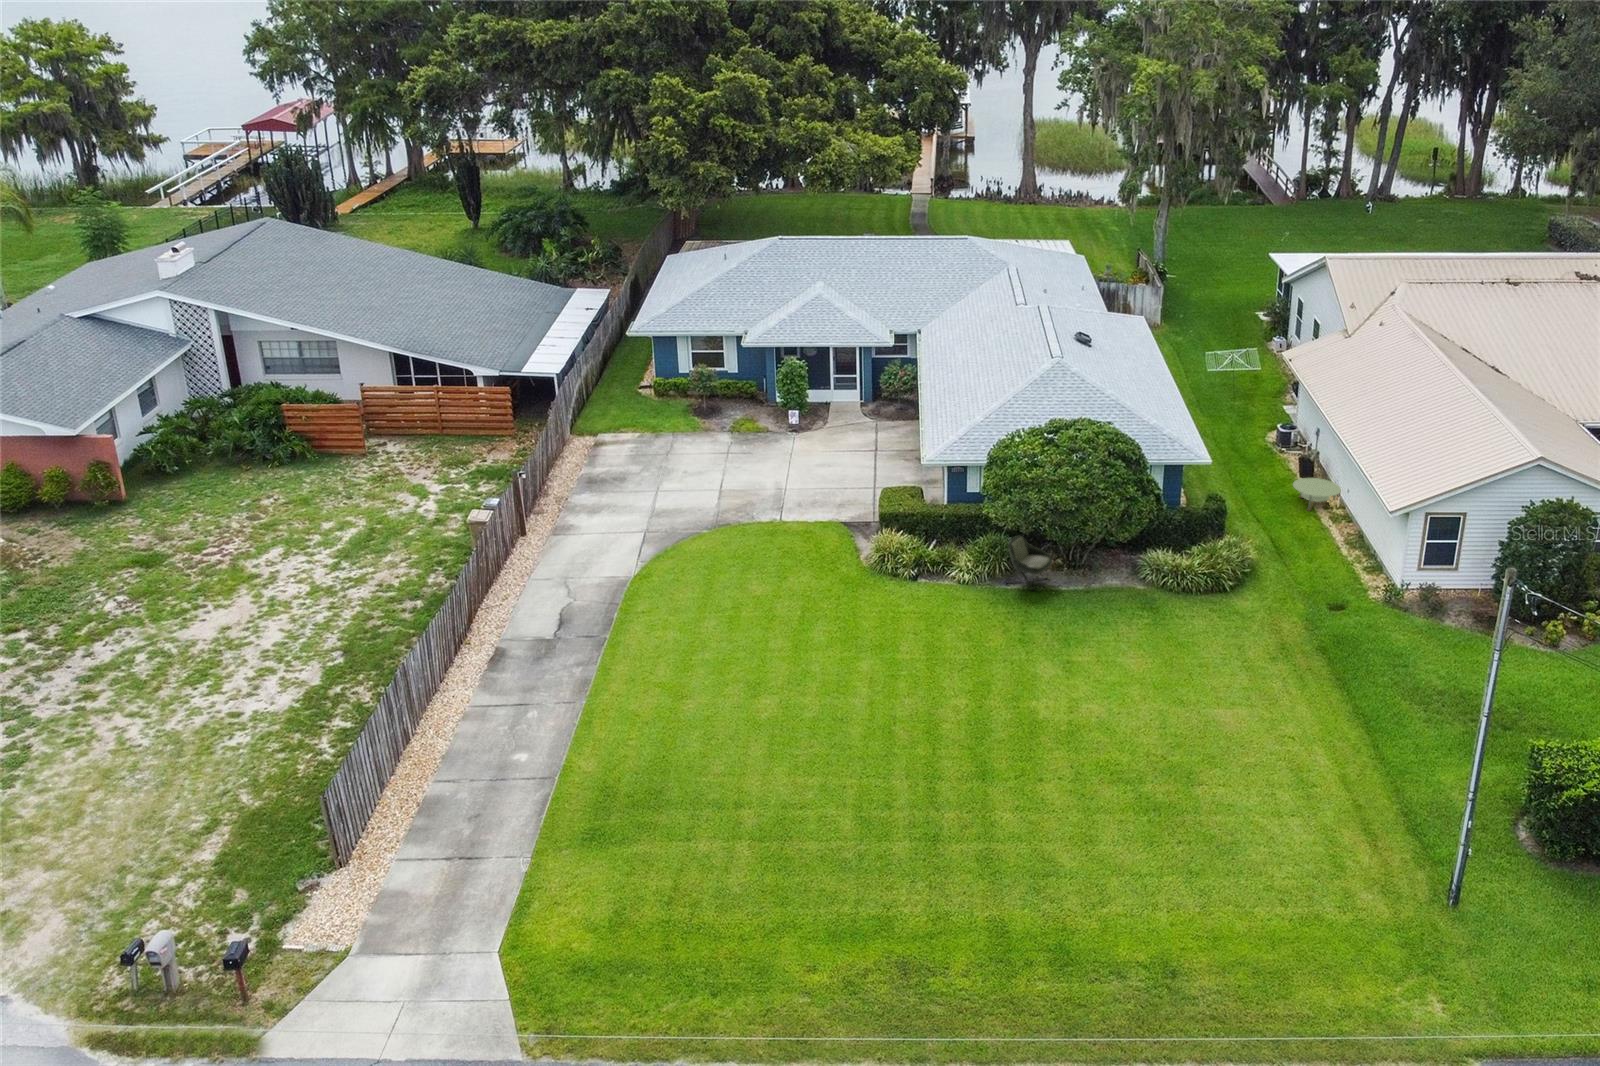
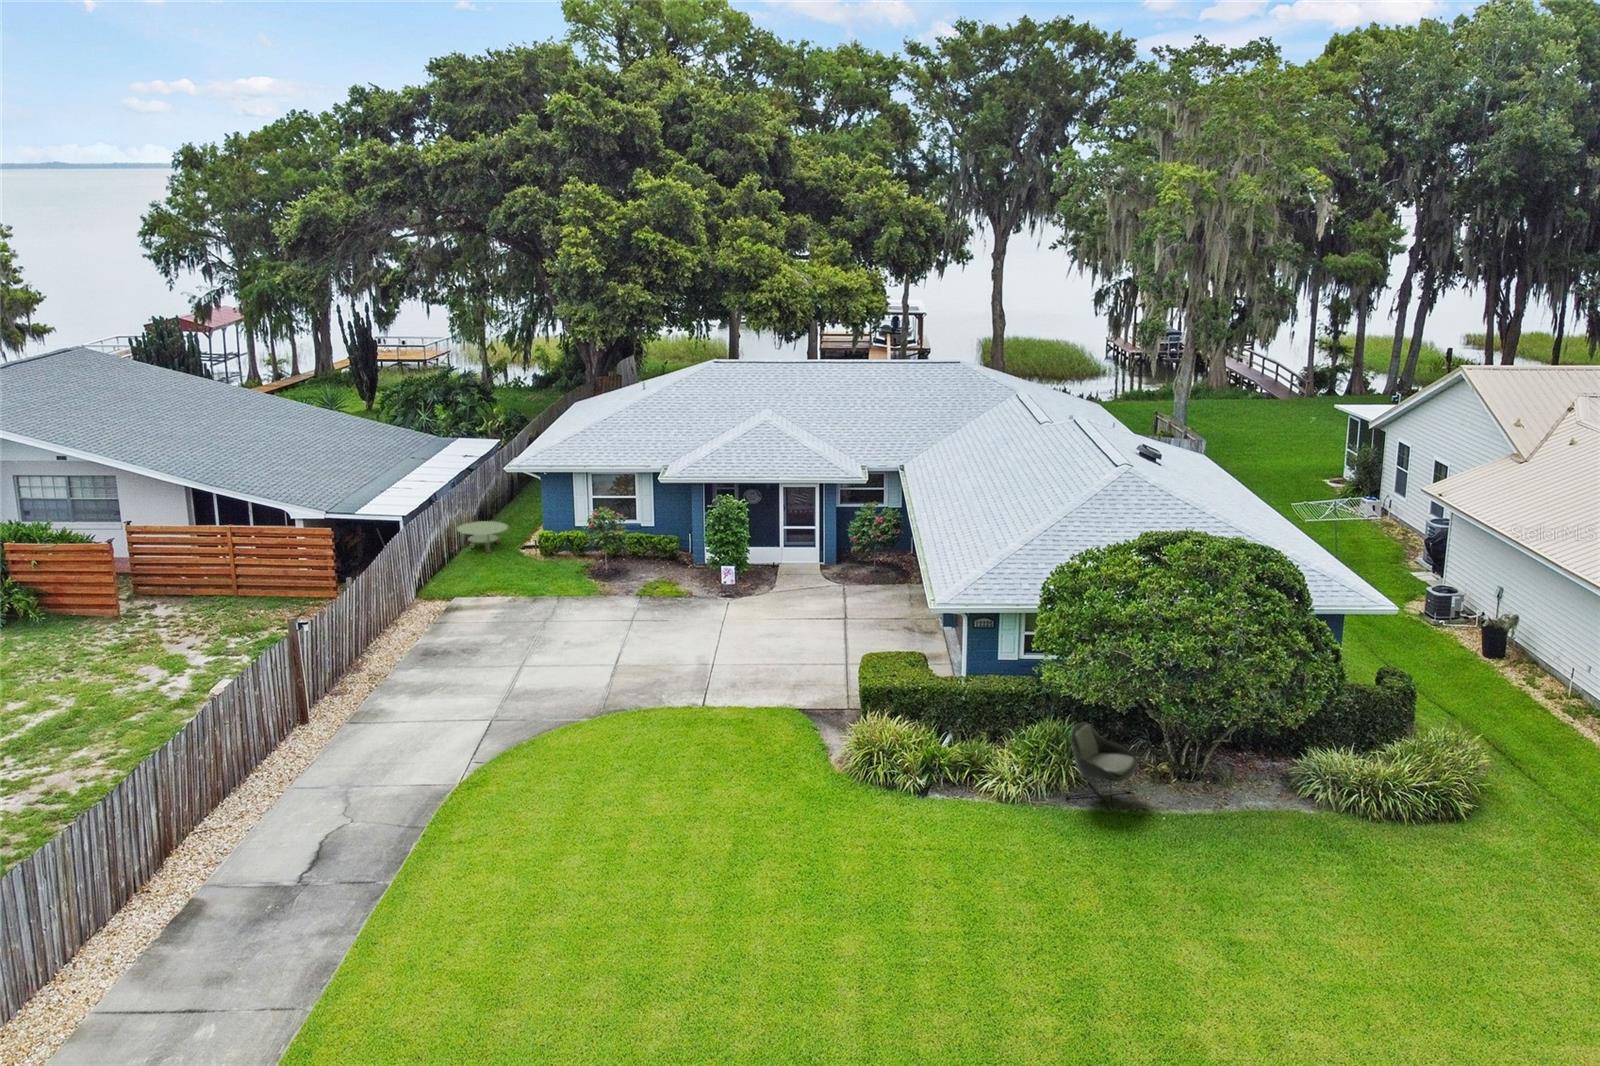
round table: present [1293,478,1341,511] -> present [457,521,508,553]

